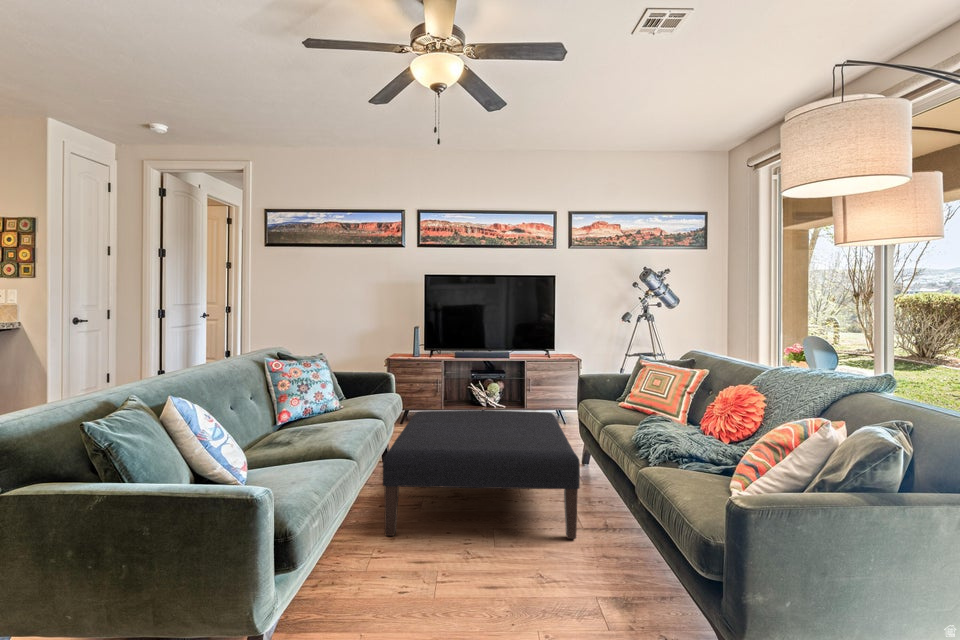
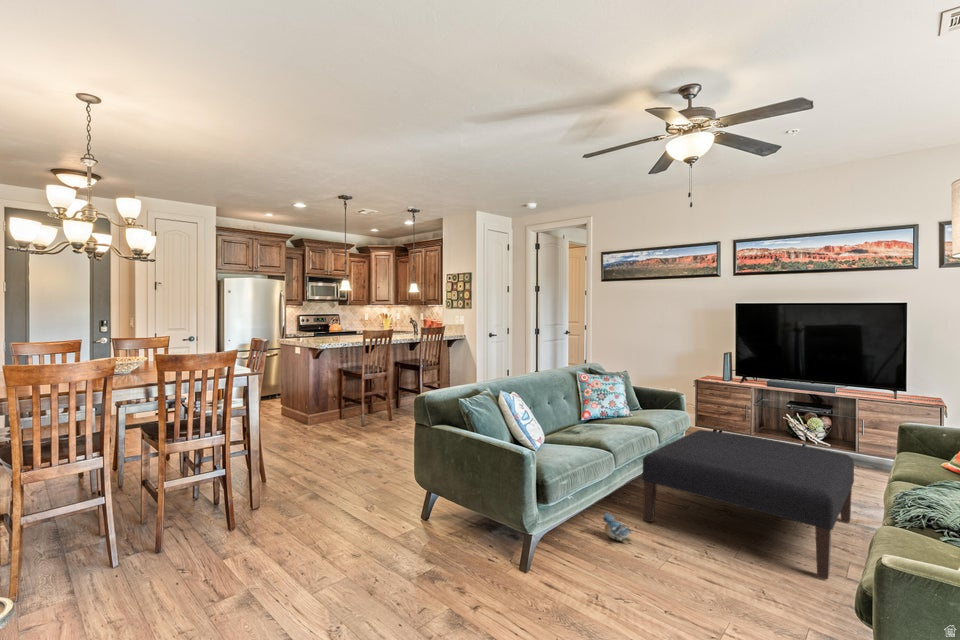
plush toy: none [345,543,388,577] -> present [603,513,633,541]

